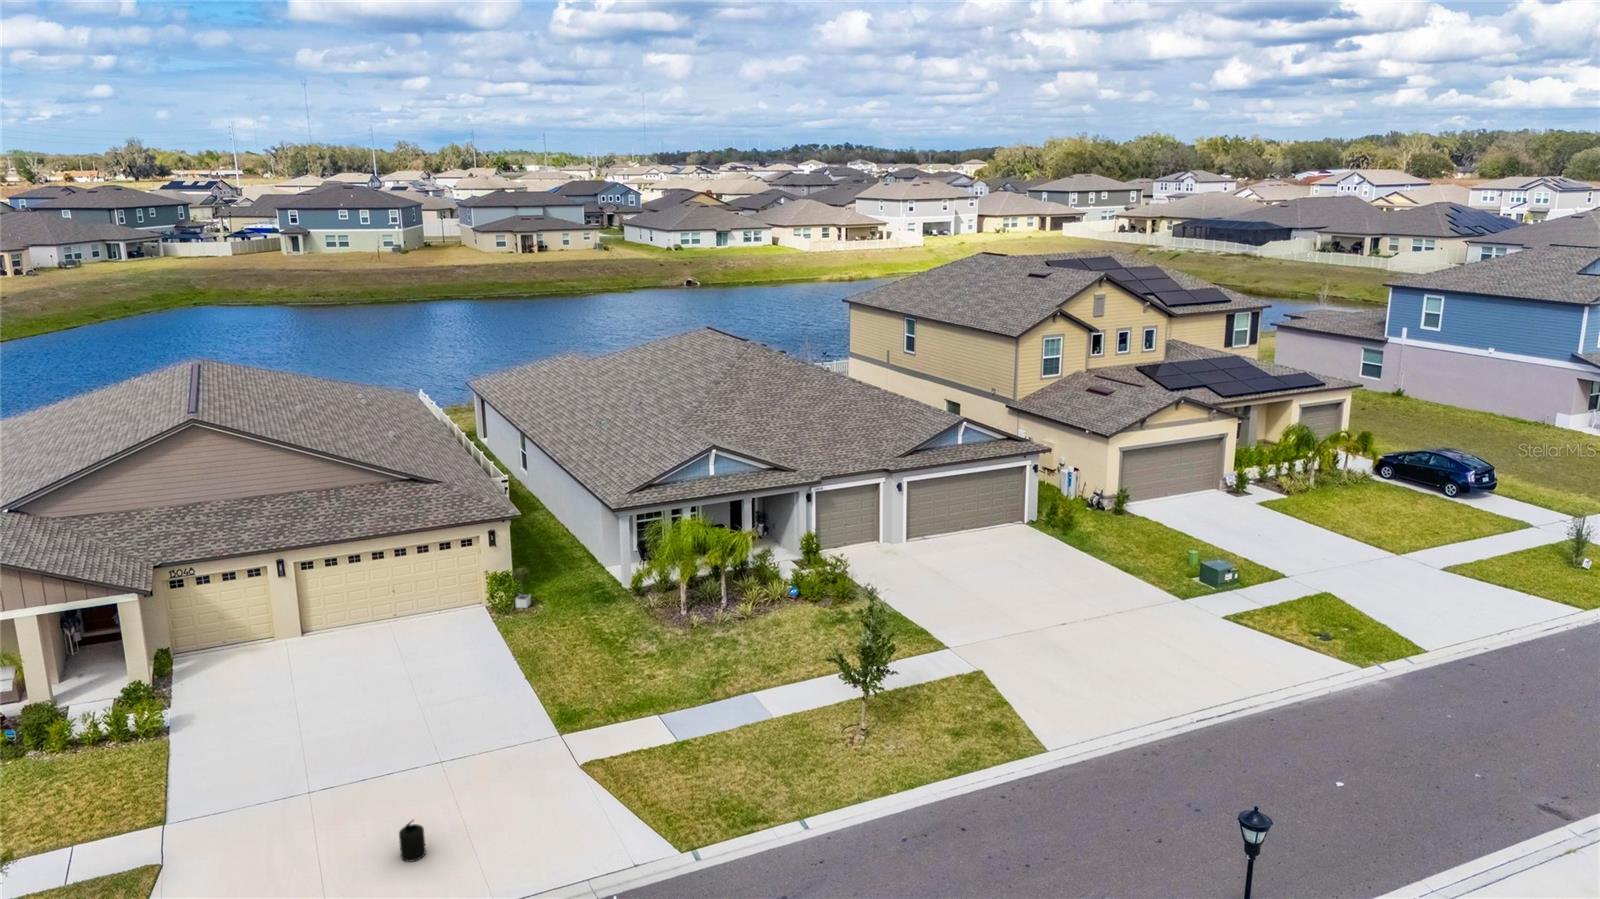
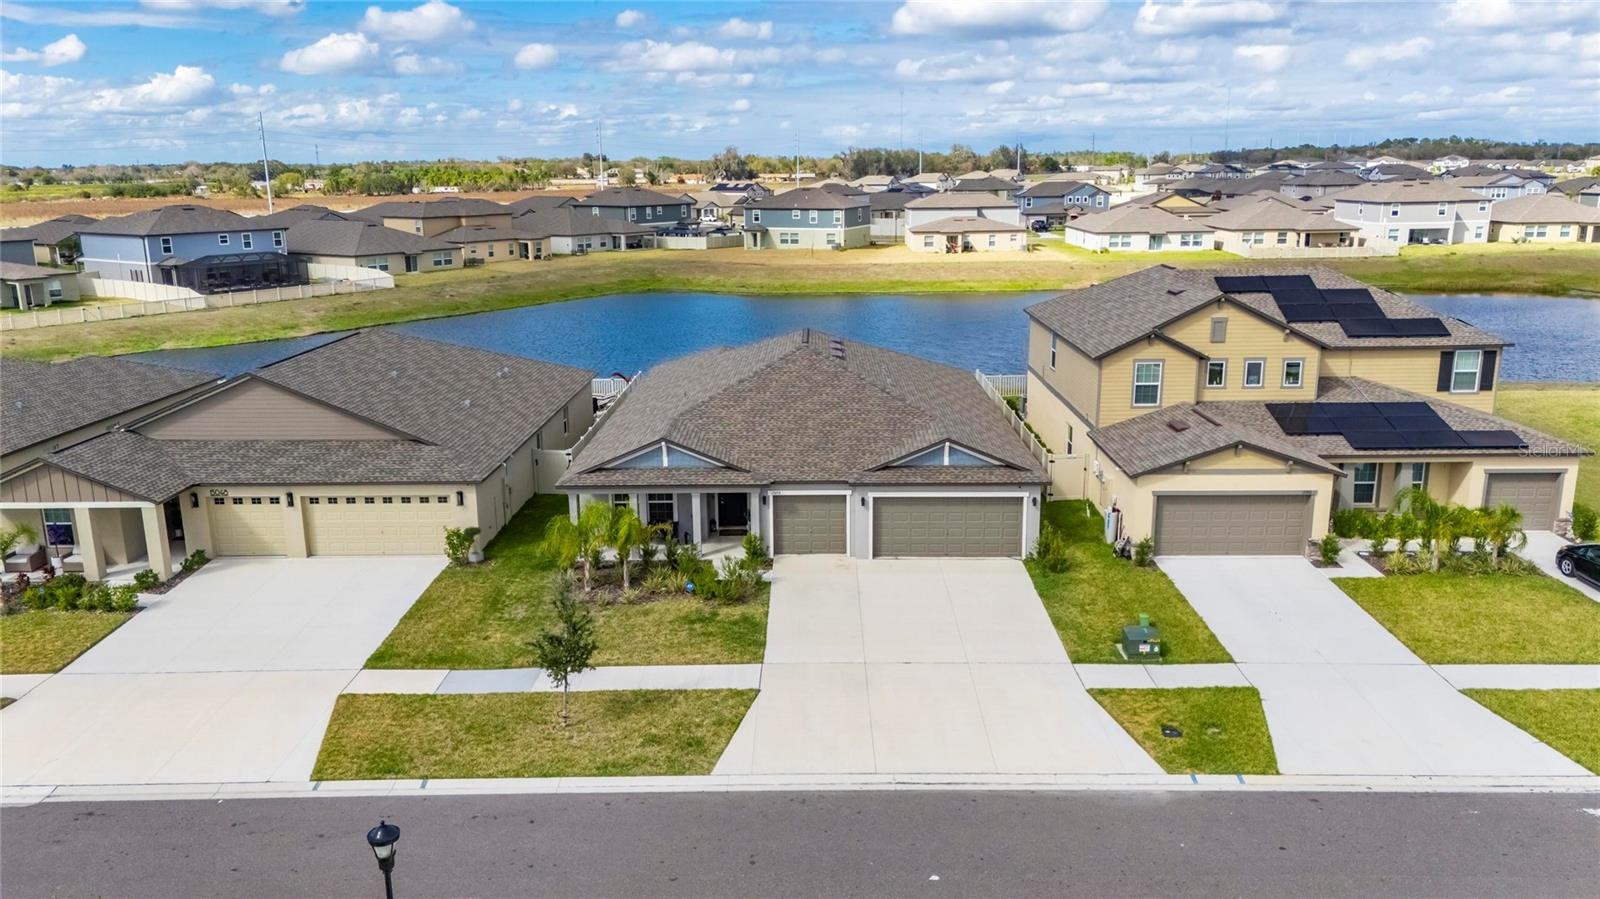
trash can: present [399,821,426,862] -> none [140,699,164,731]

